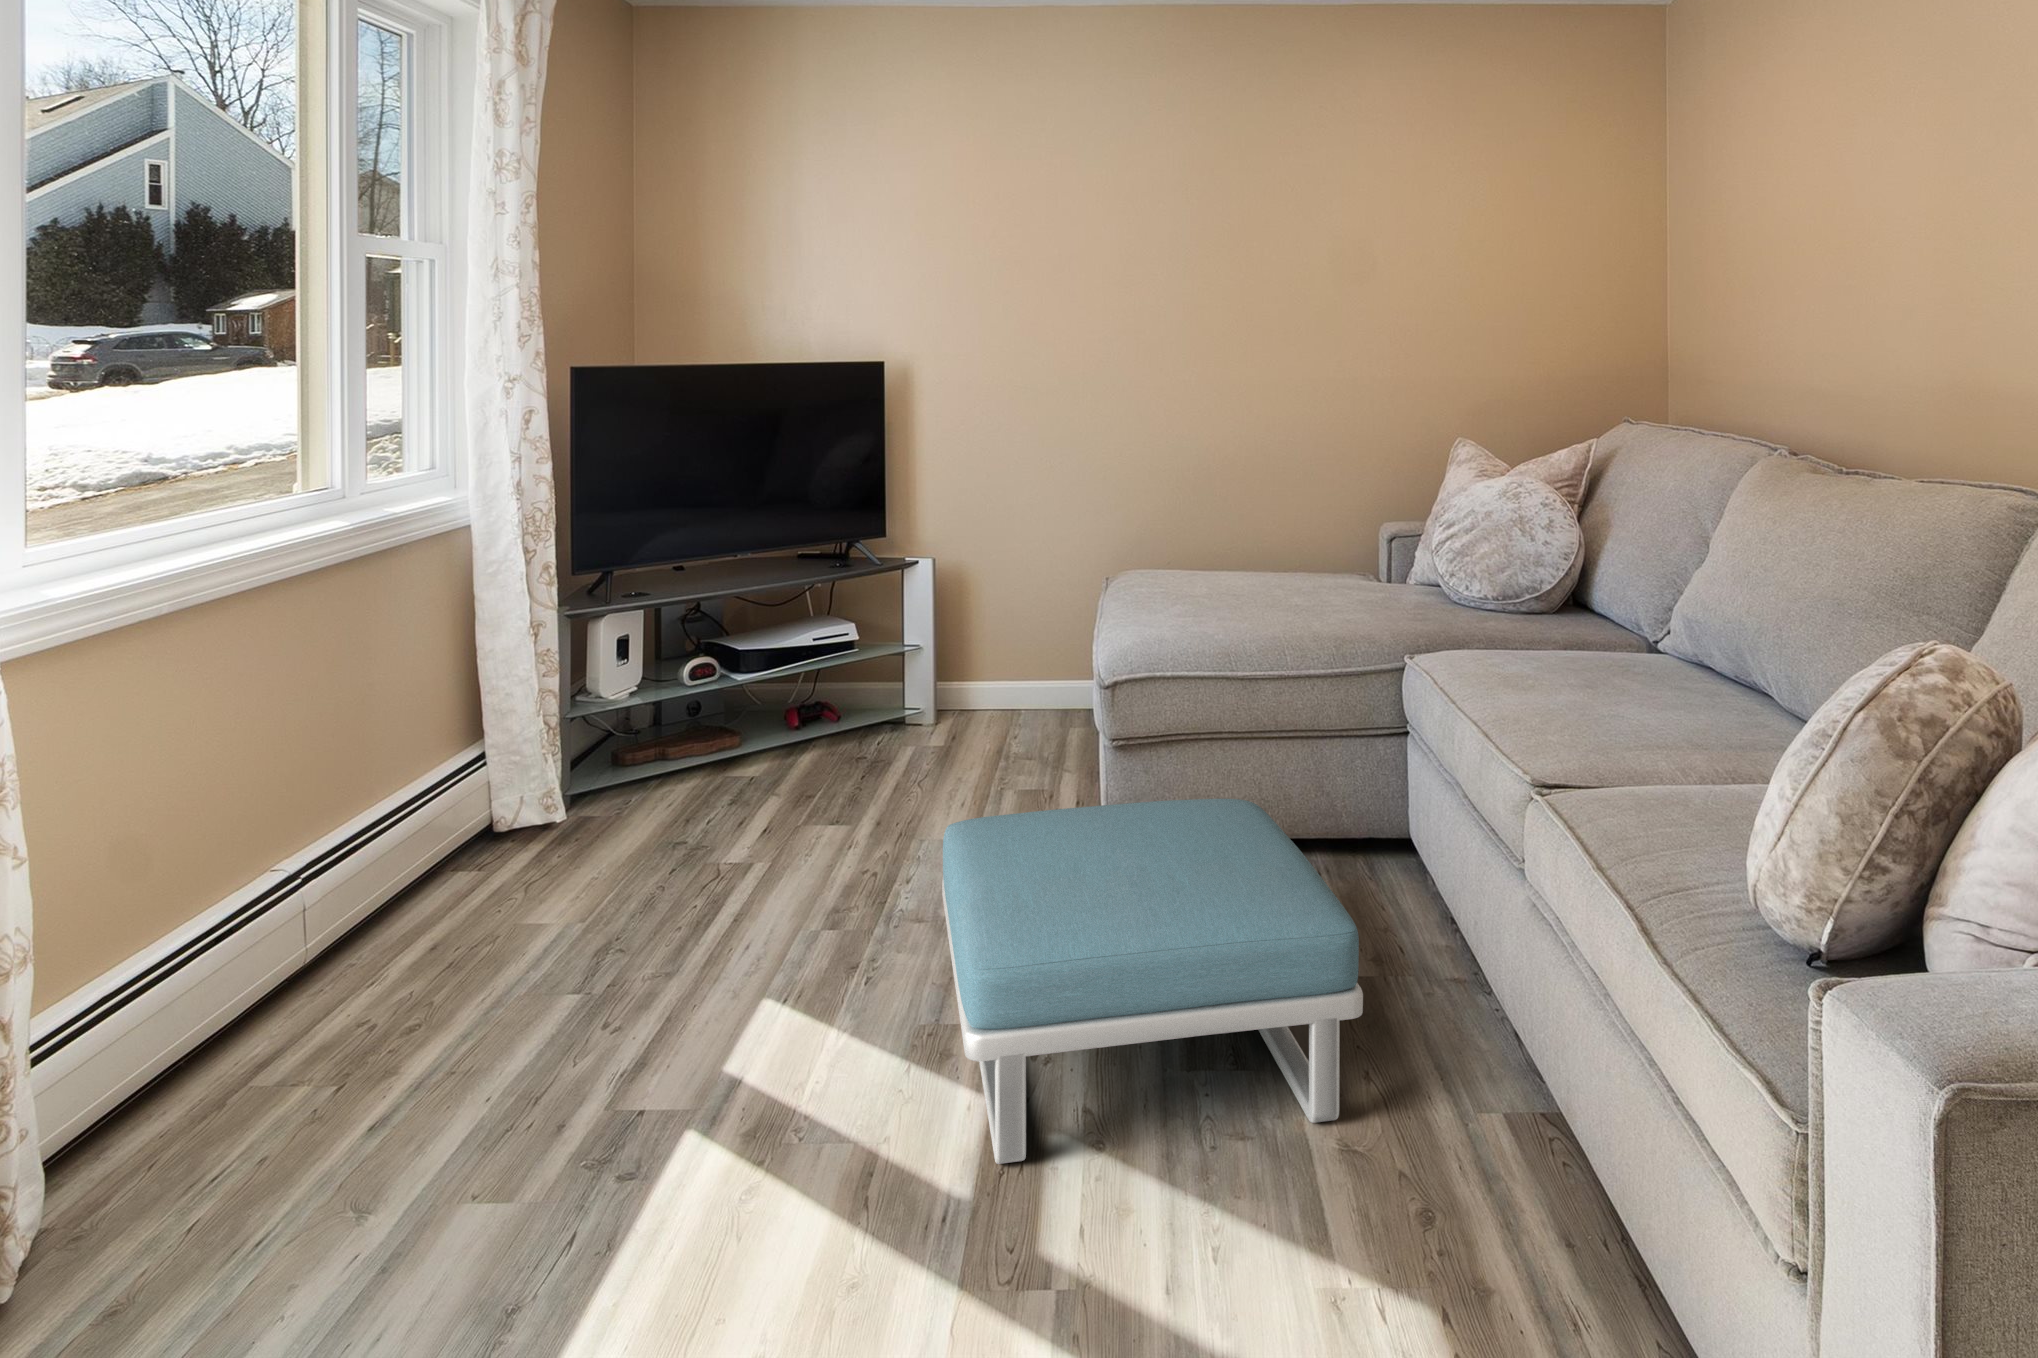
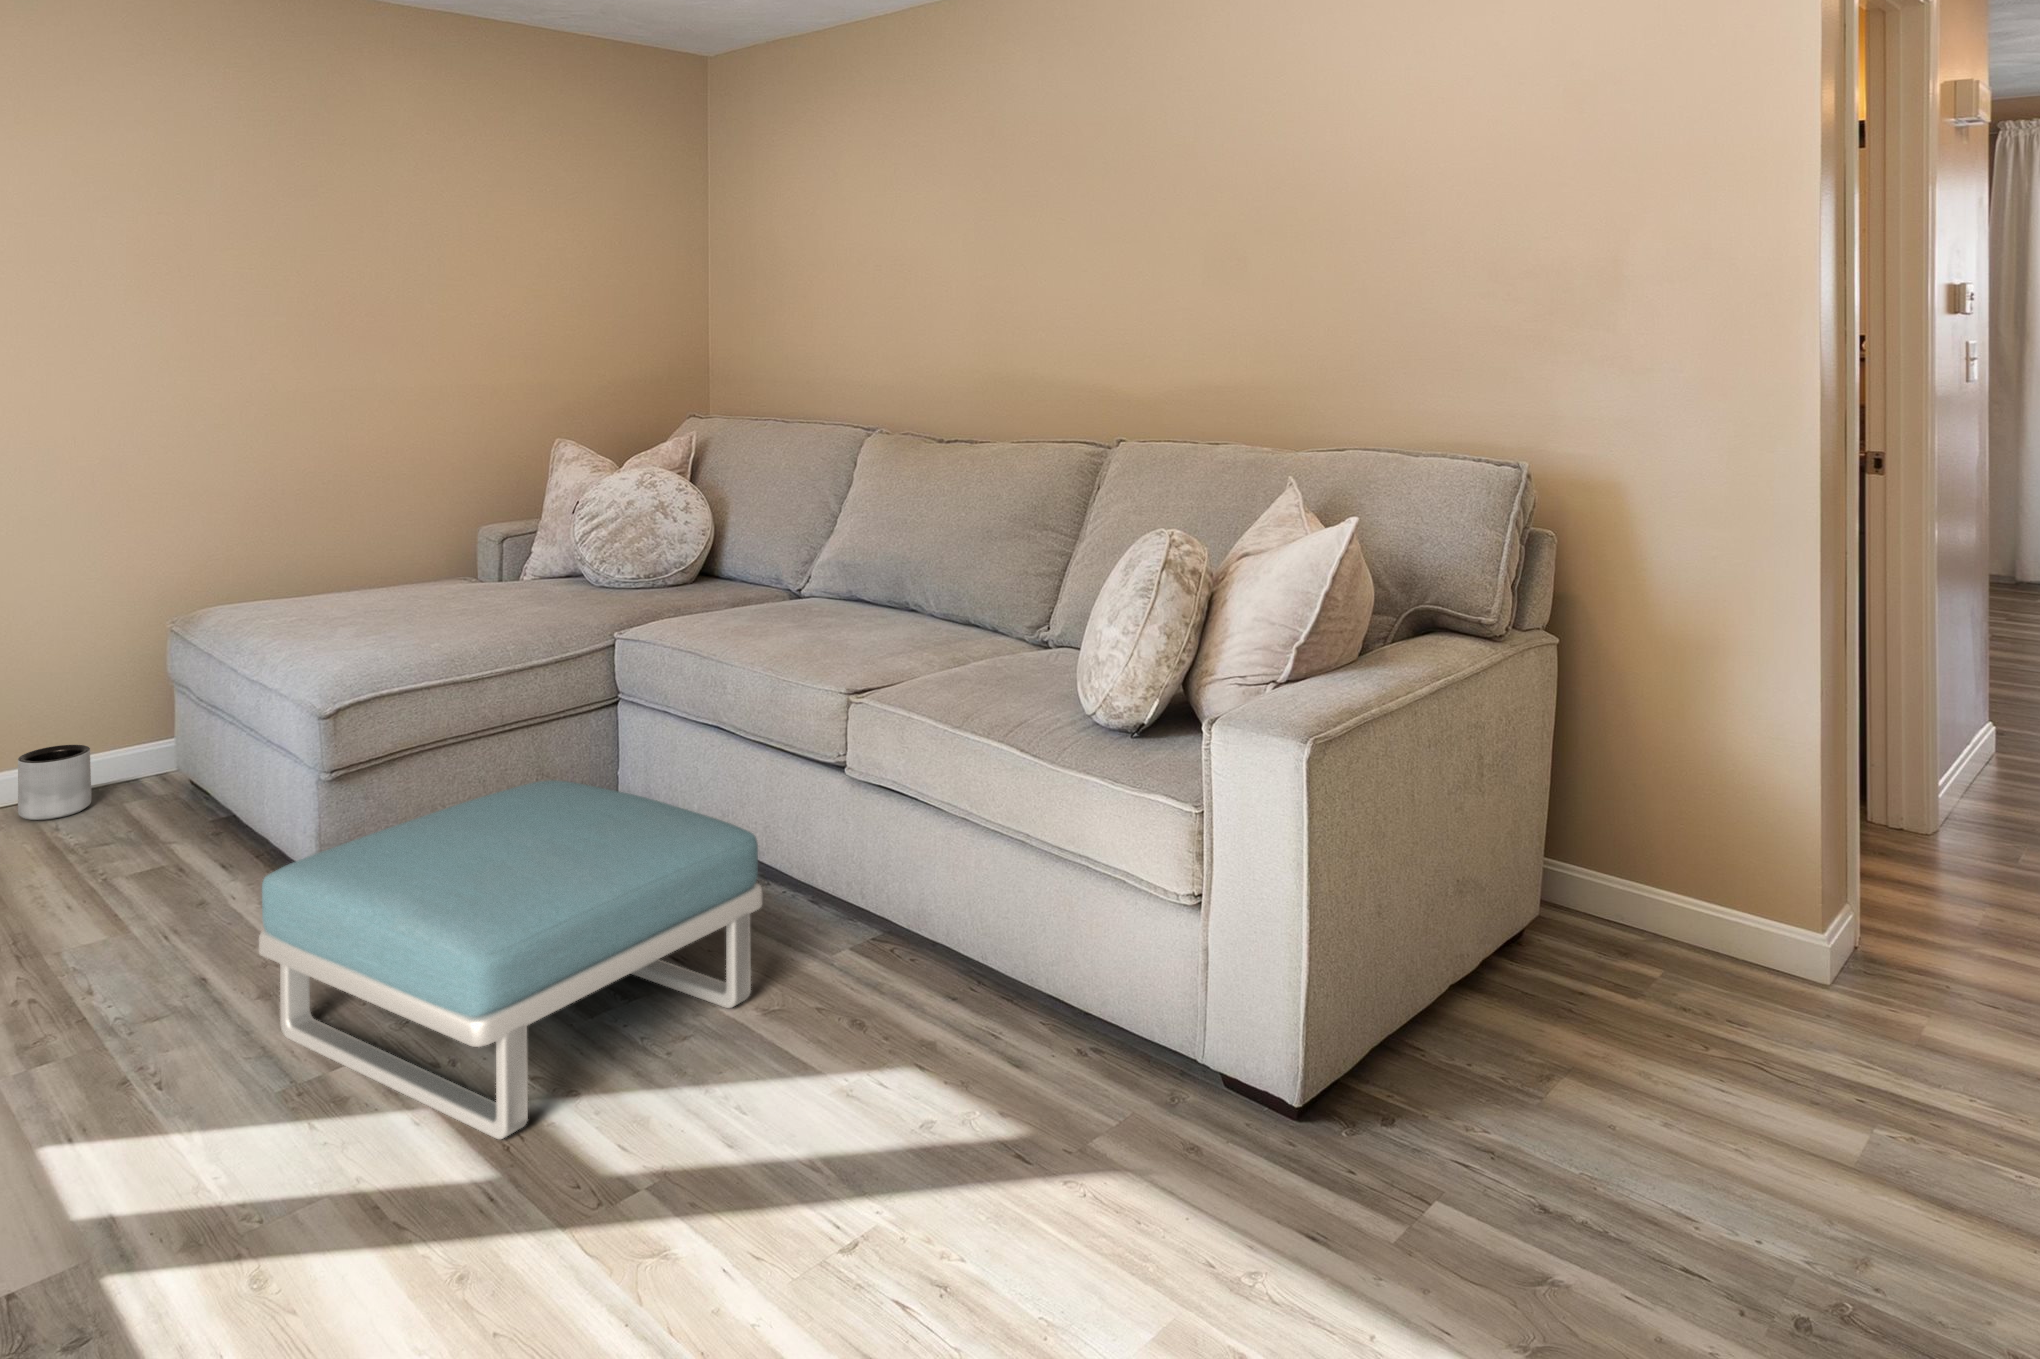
planter: none [1006,667,1056,727] -> present [18,745,91,820]

